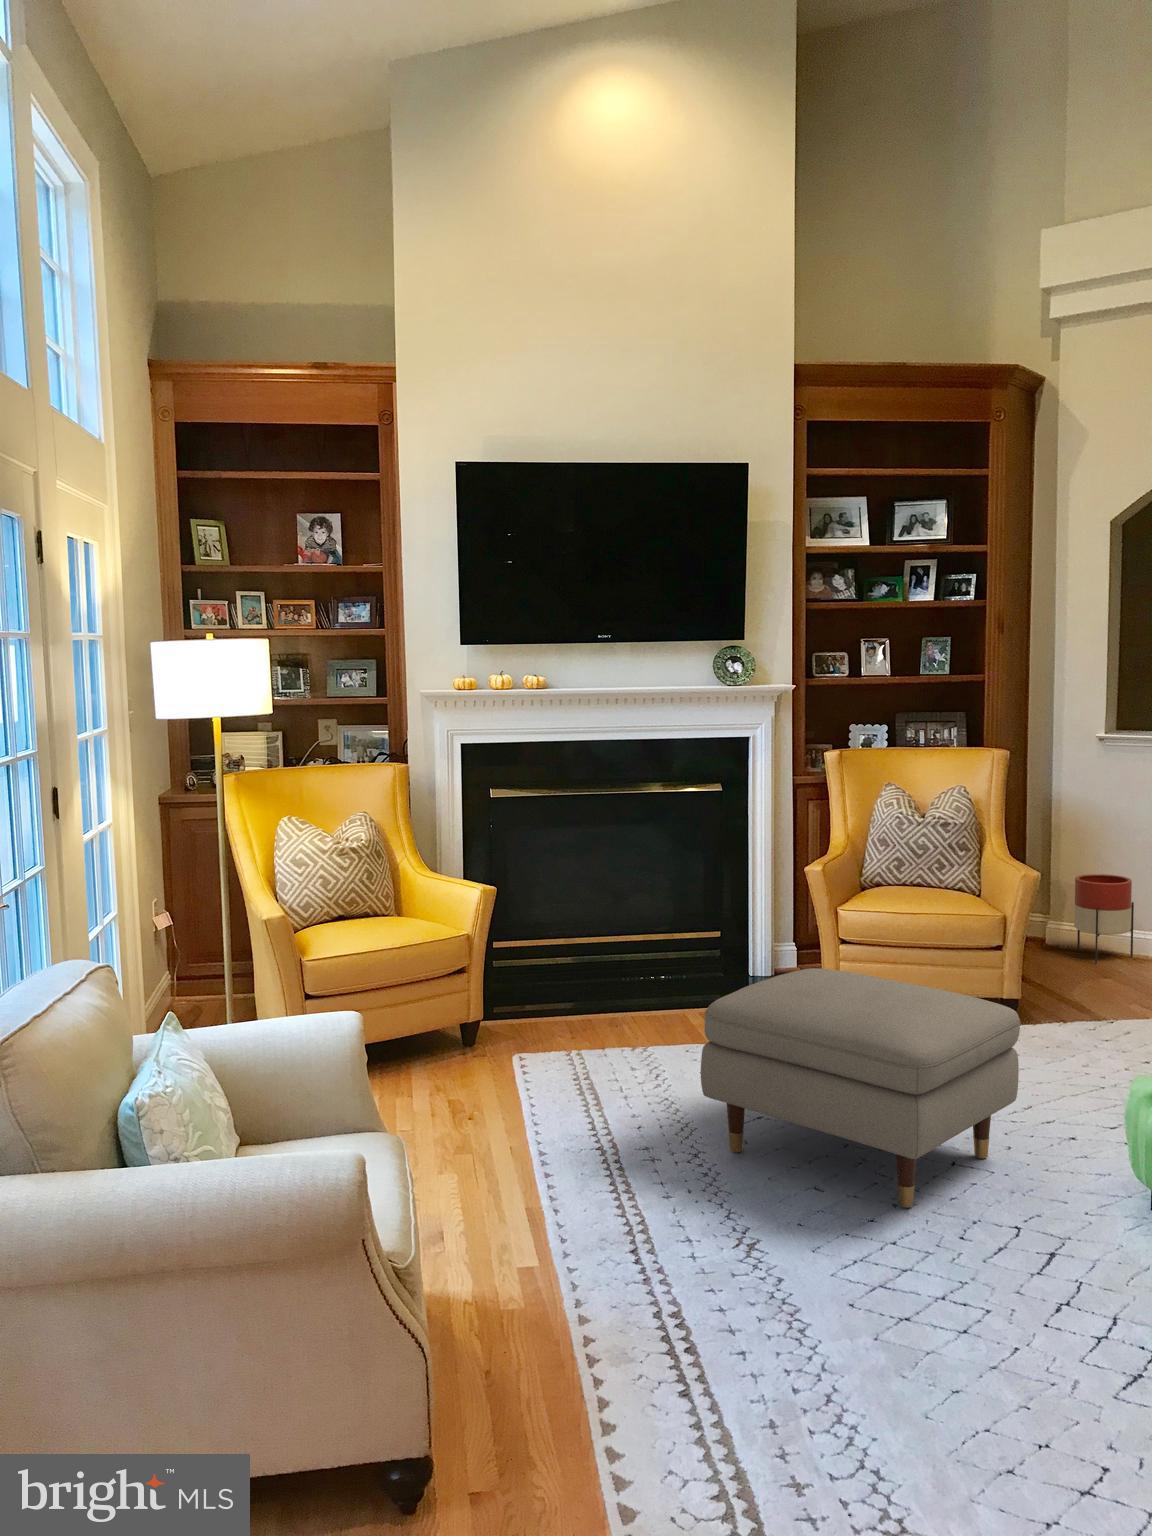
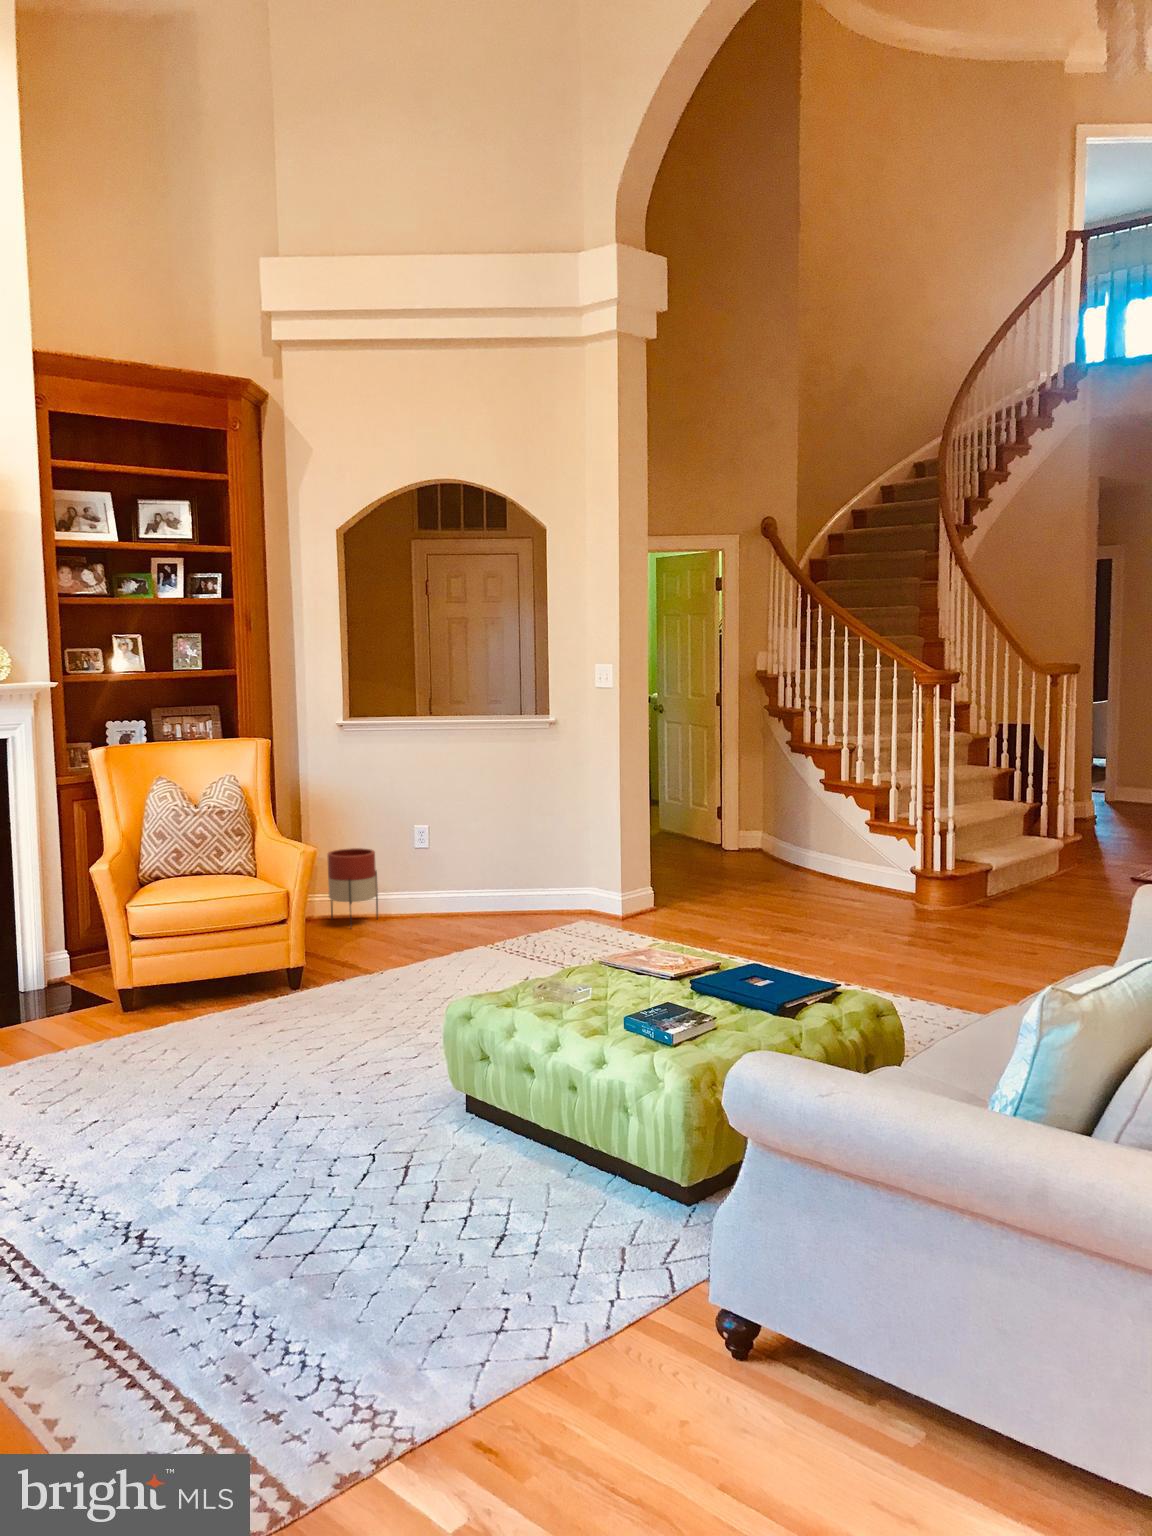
ottoman: present [701,968,1020,1208] -> none [43,960,347,1165]

